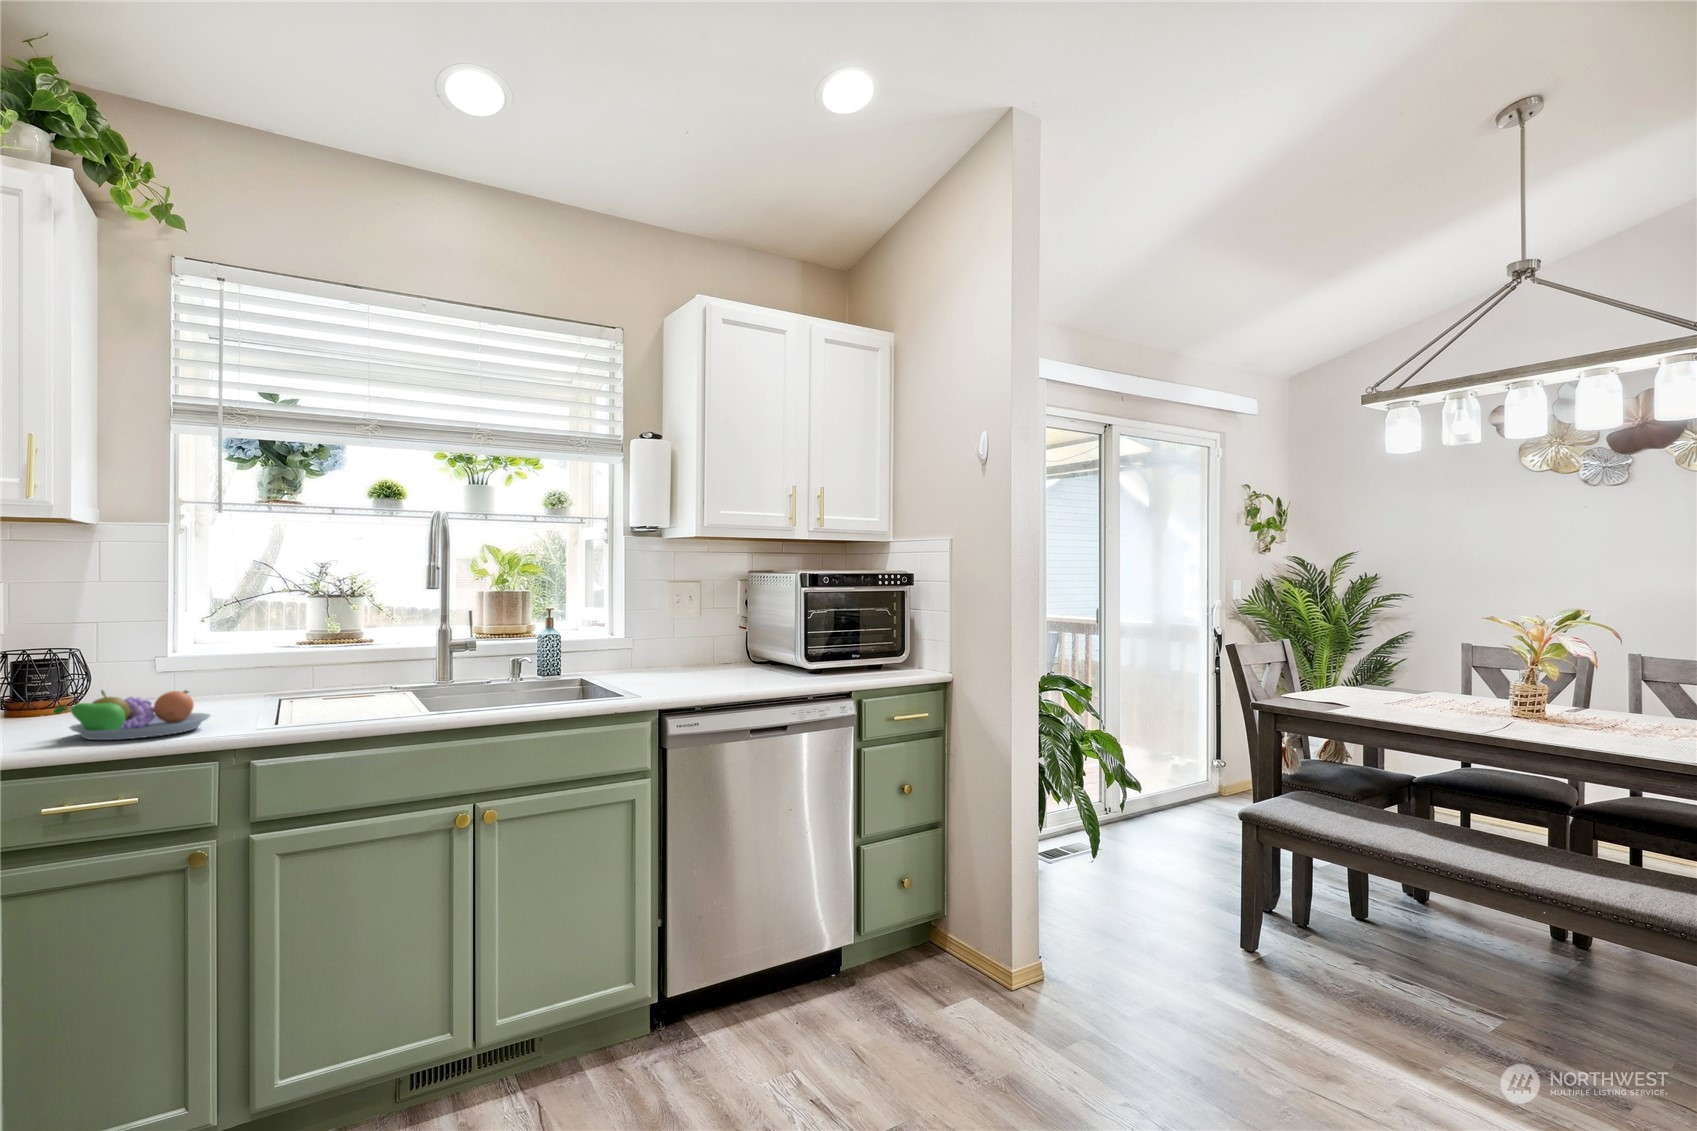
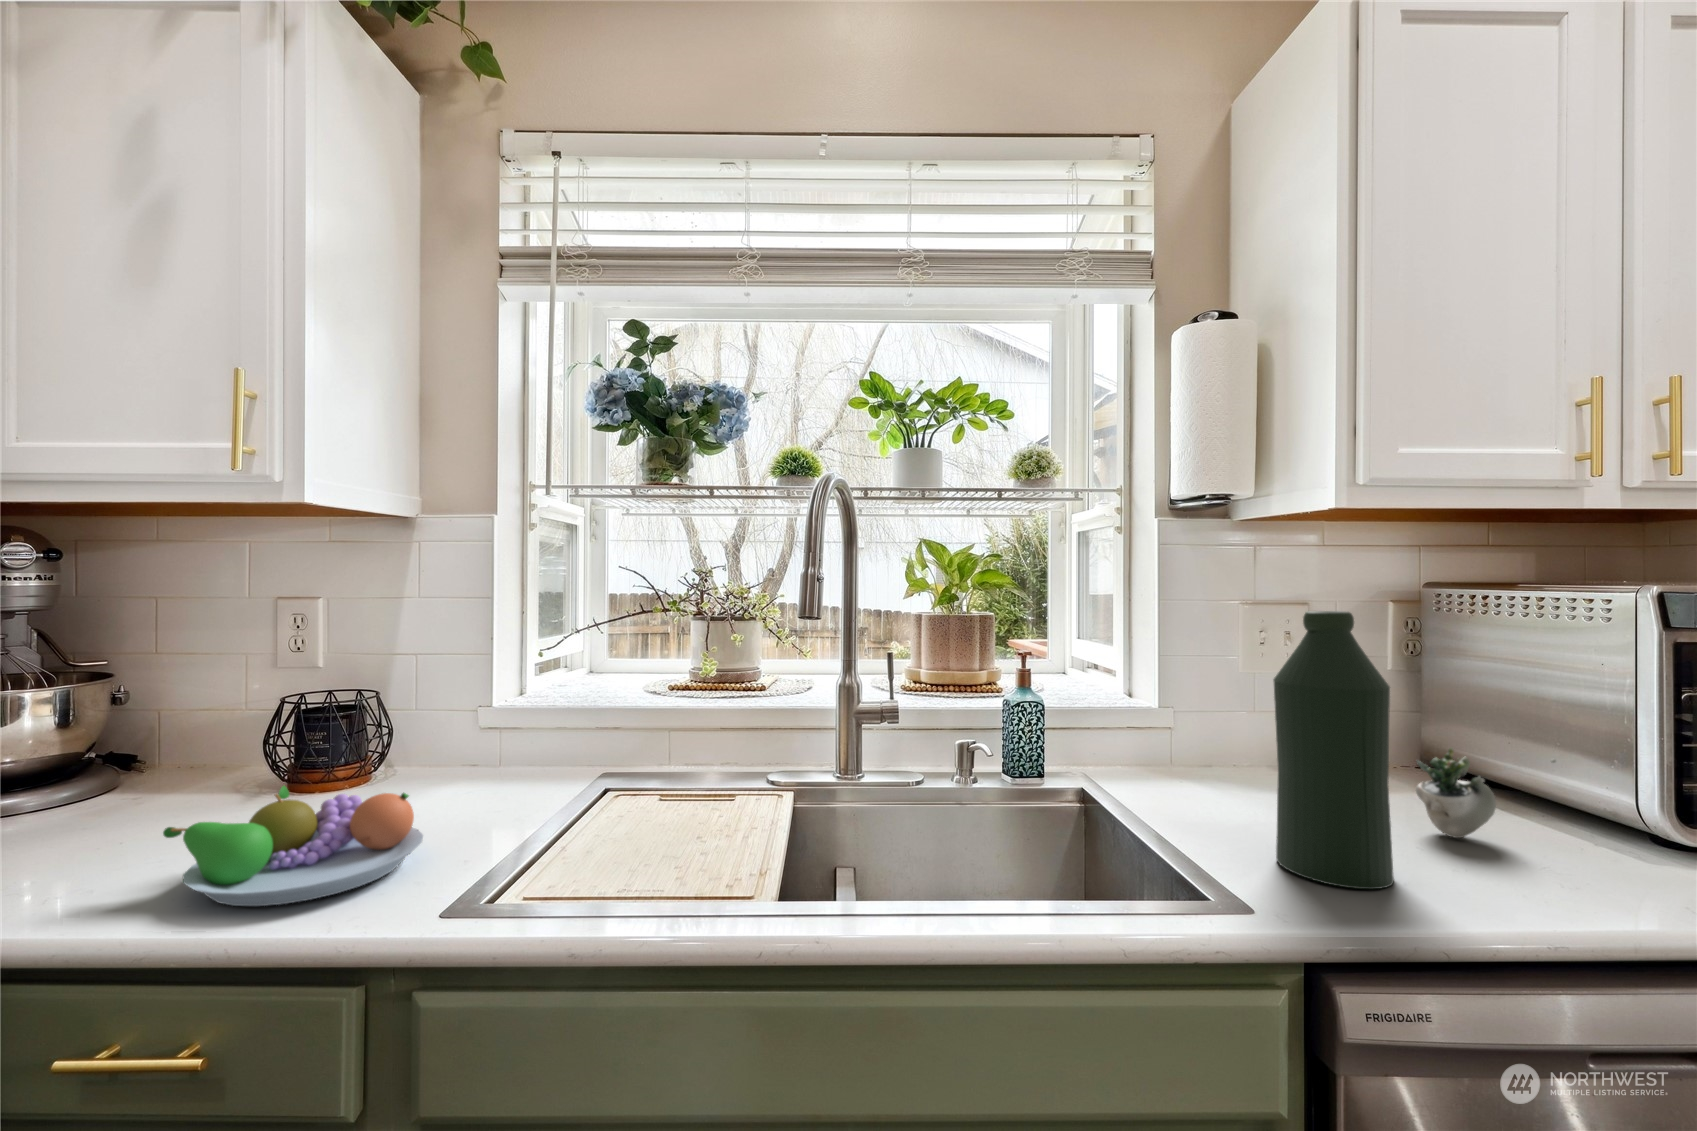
bottle: none [663,580,704,689] -> present [1273,611,1394,889]
succulent plant: none [725,636,763,675] -> present [1416,747,1556,838]

